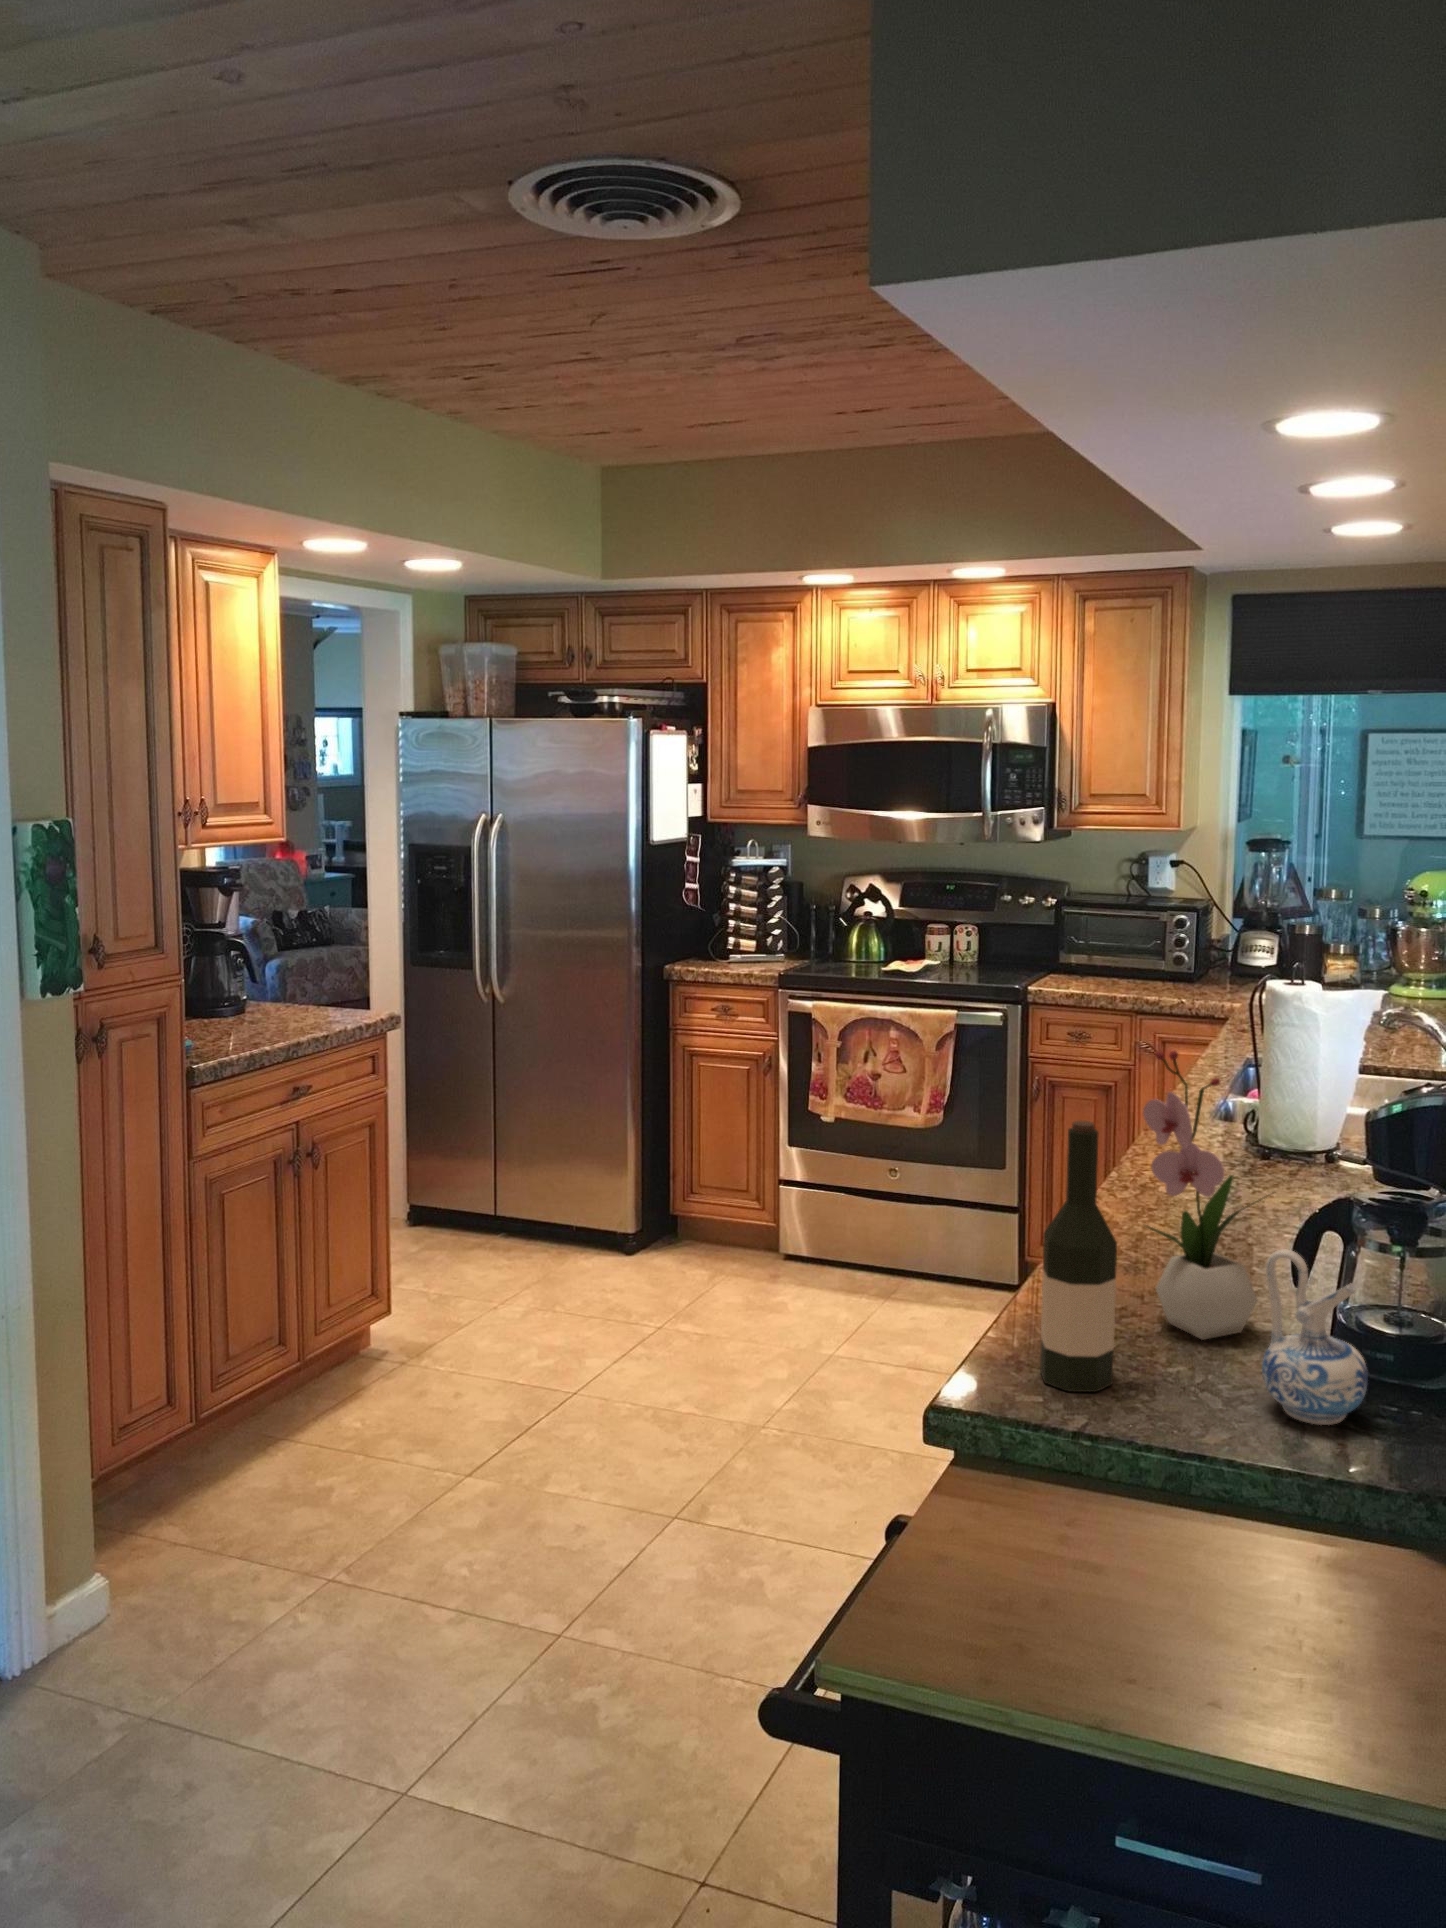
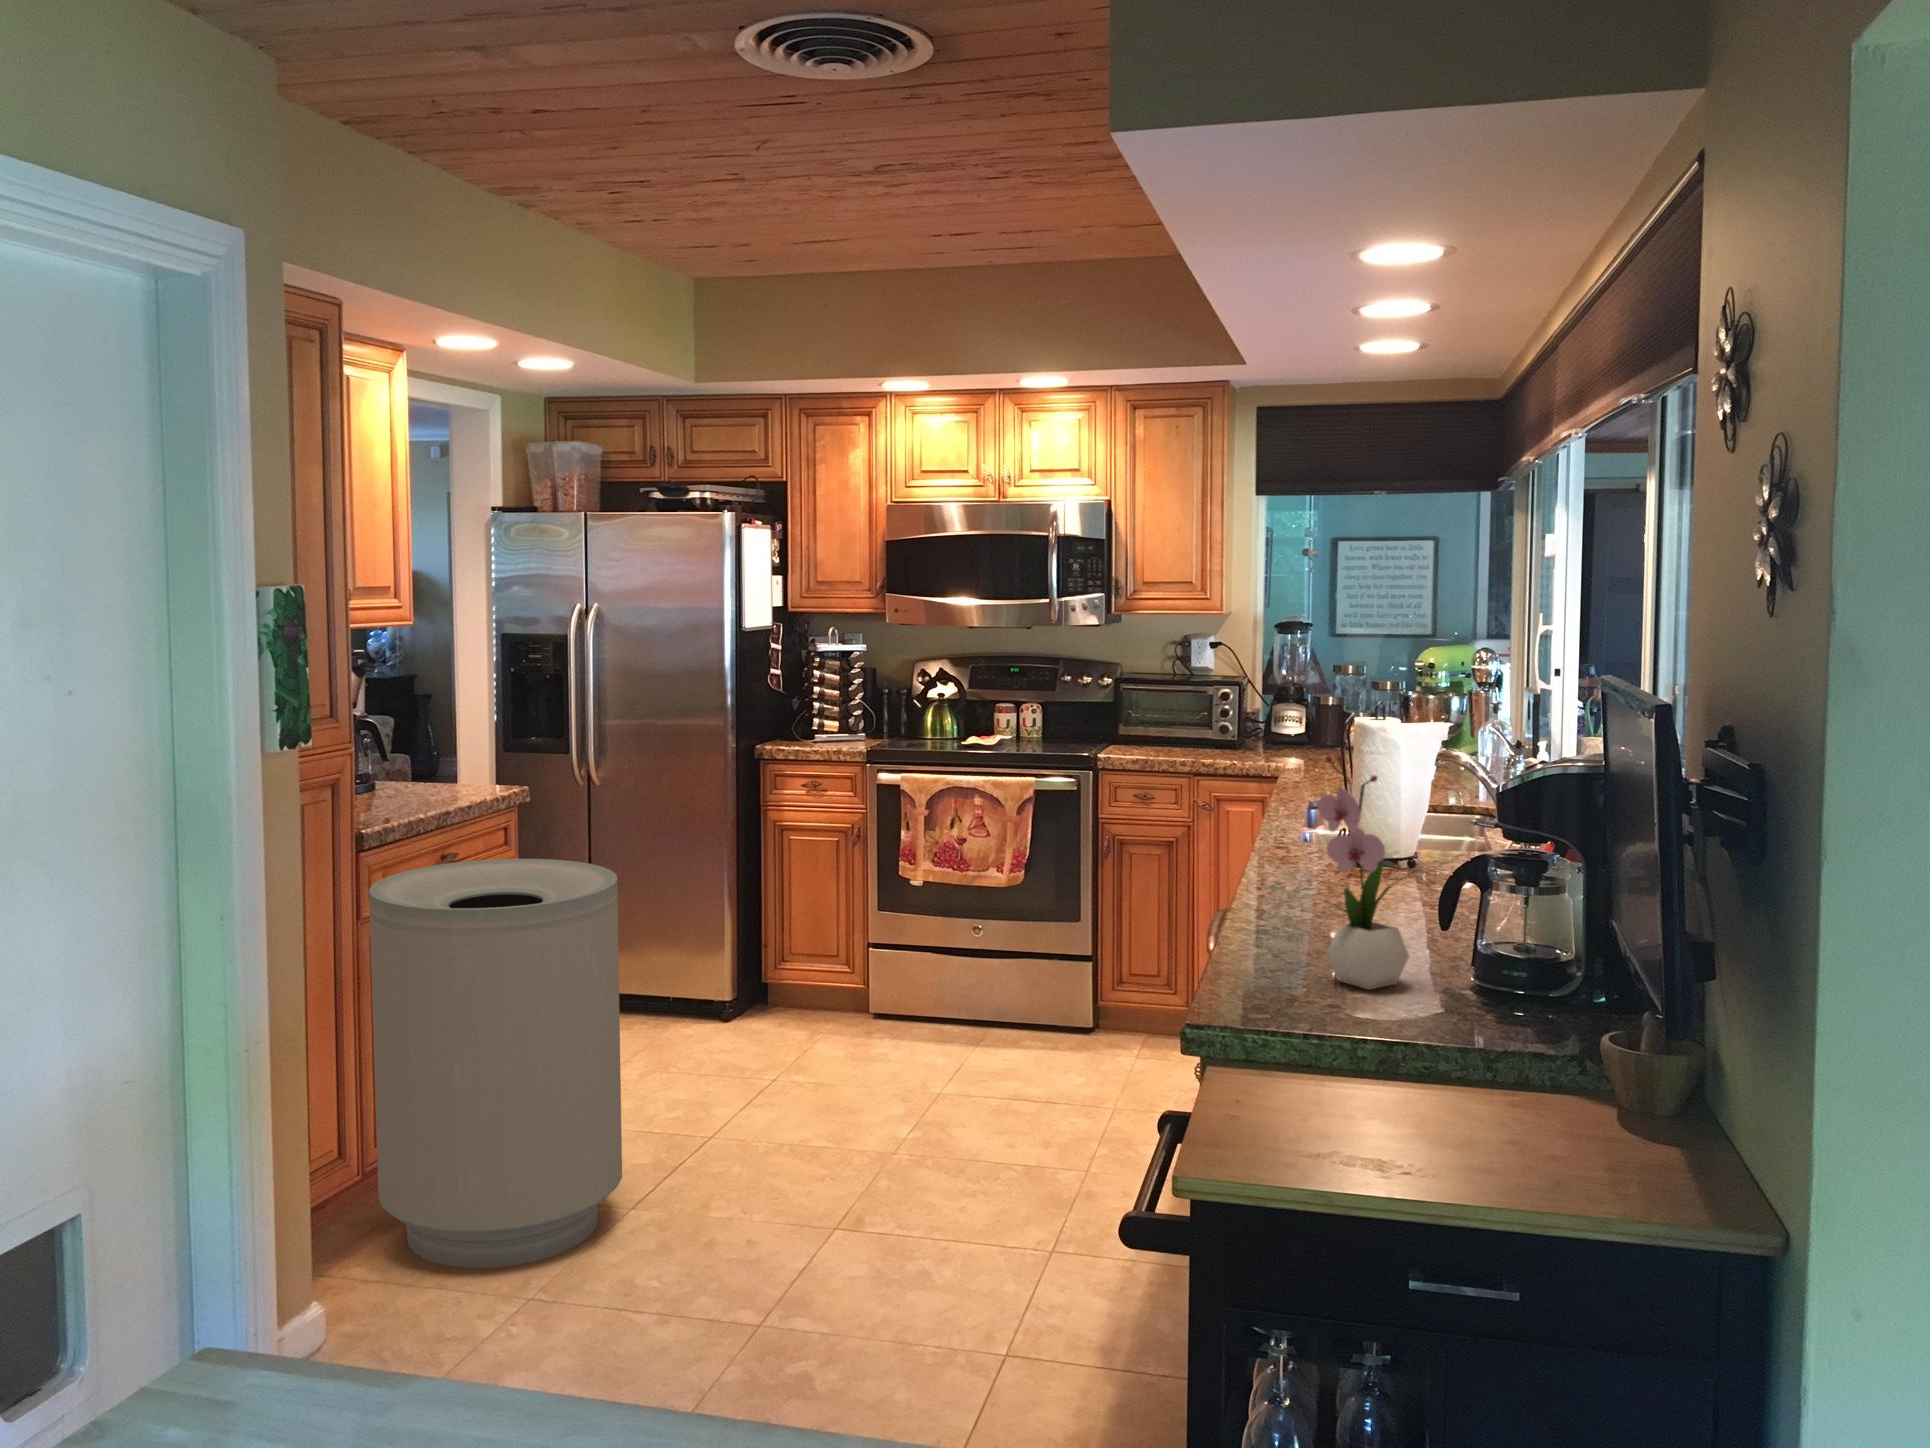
trash can: none [188,1096,457,1534] -> present [369,859,622,1268]
wine bottle: present [1040,1121,1117,1392] -> none [1254,806,1317,1026]
ceramic pitcher: present [1262,1249,1368,1425] -> none [1434,900,1517,1037]

